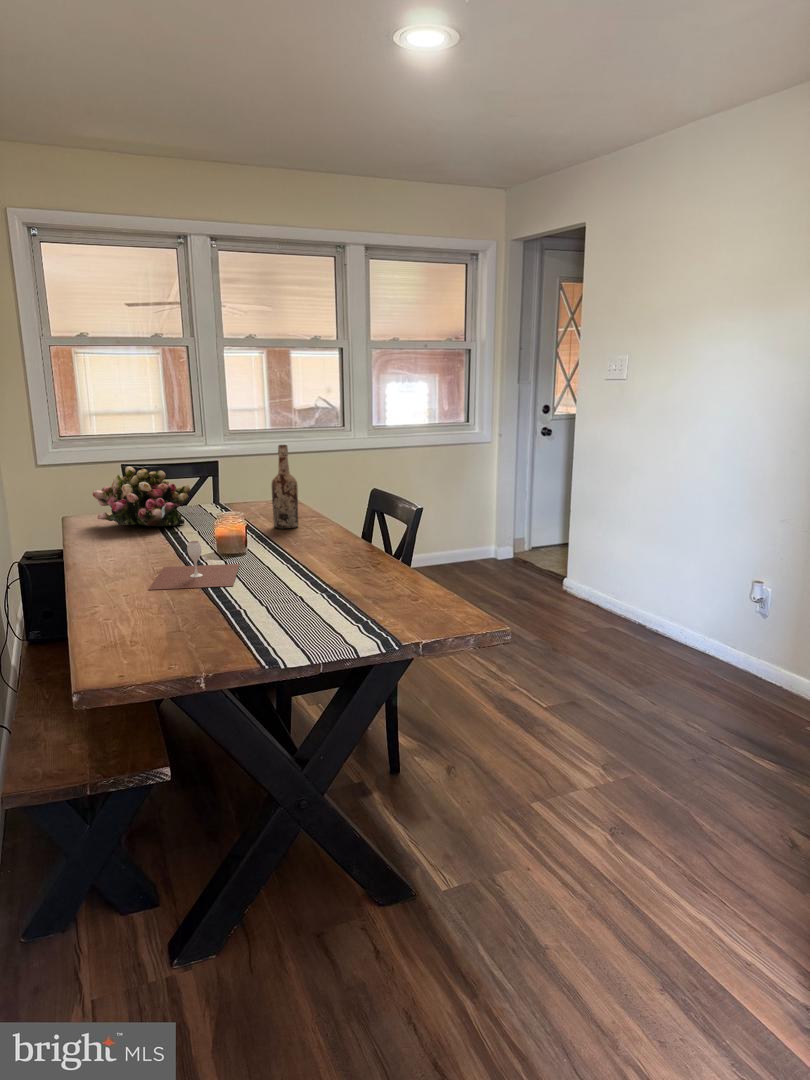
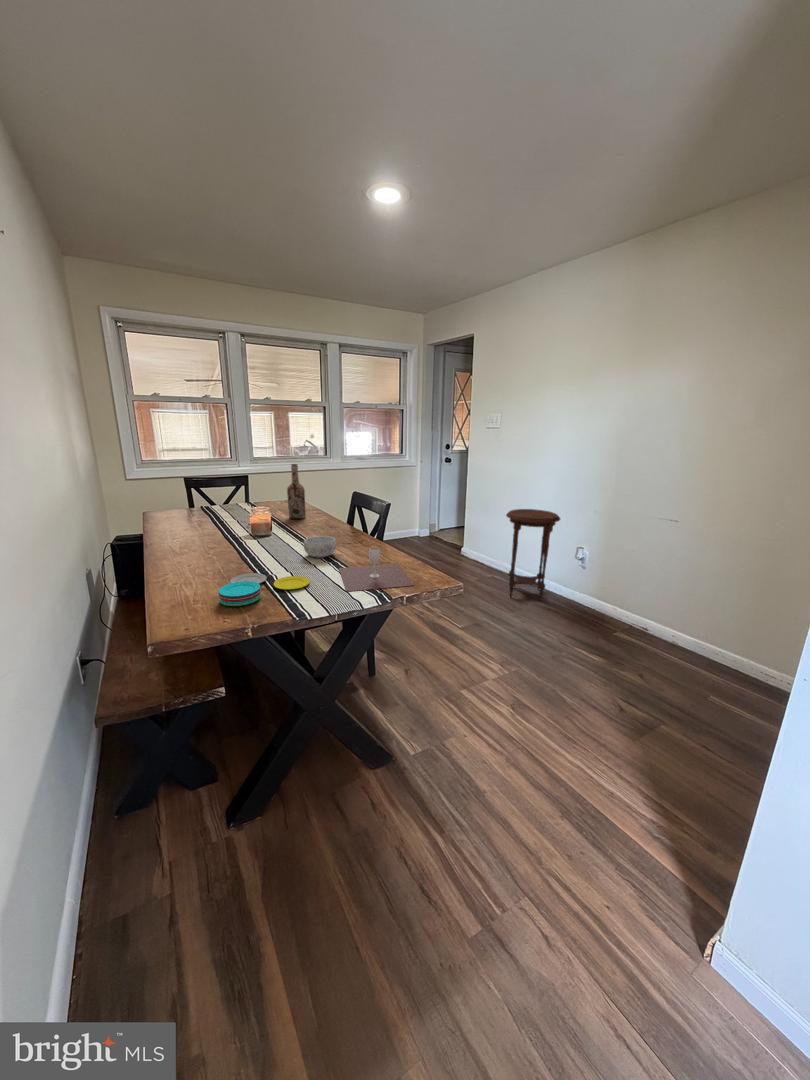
flower arrangement: present [93,466,191,526] -> none [162,478,232,518]
side table: none [629,514,722,671] -> present [506,509,560,601]
wine glass: present [148,541,240,590] -> present [339,547,414,591]
decorative bowl: none [288,555,335,587] -> present [303,536,336,558]
plate: none [167,607,291,649] -> present [219,573,309,606]

